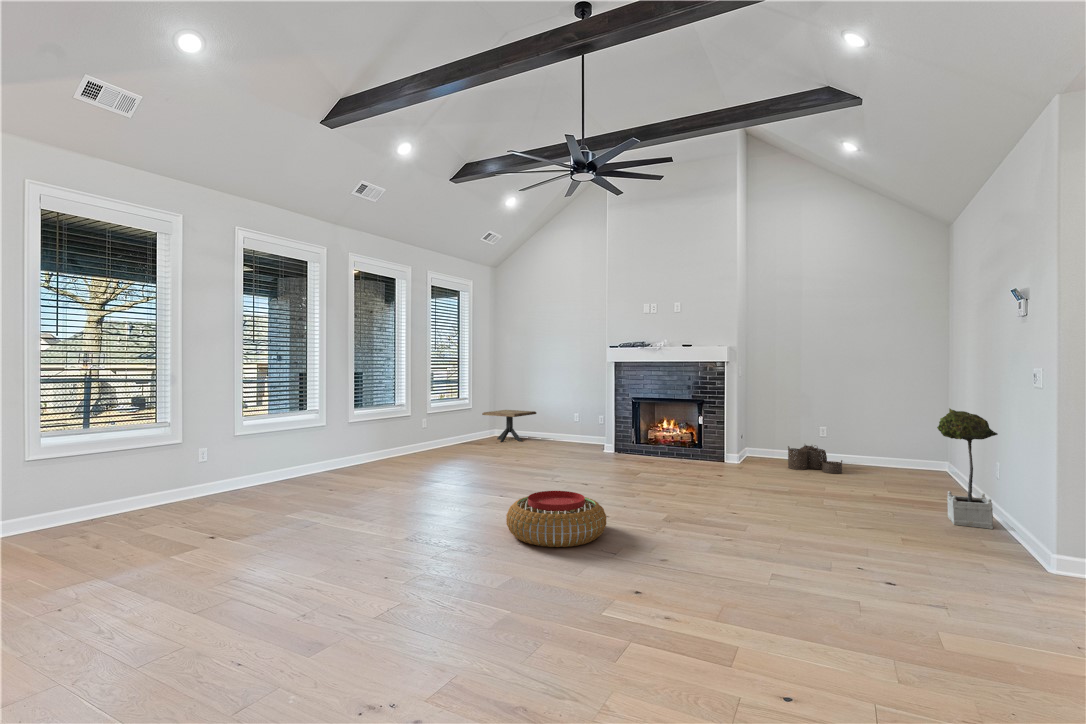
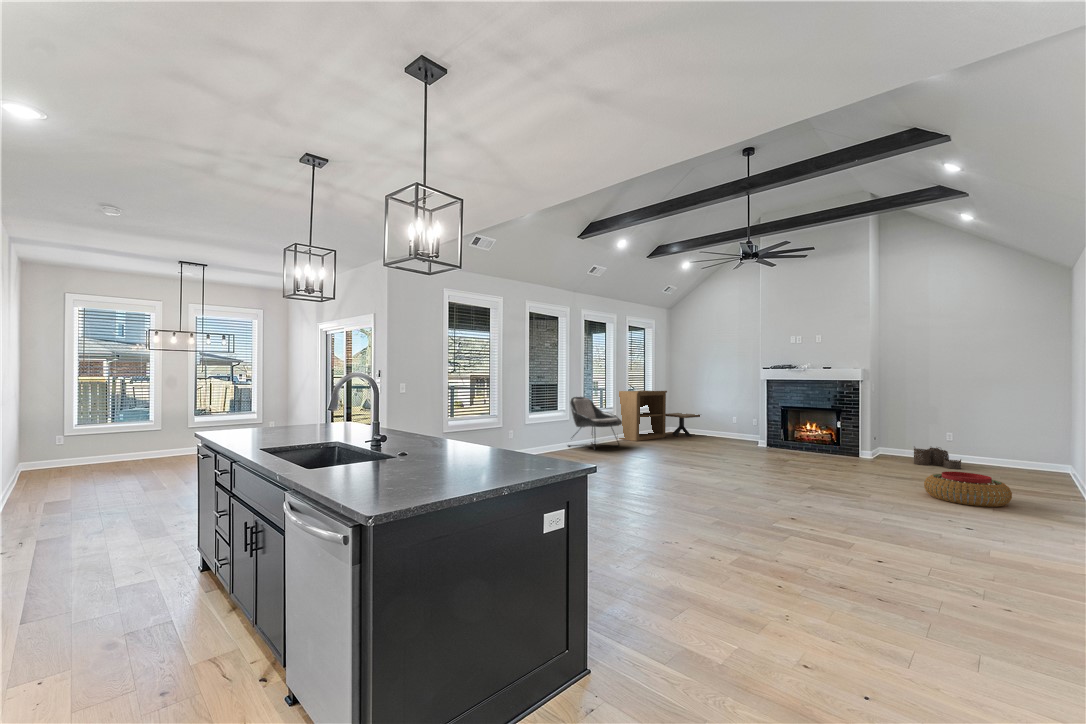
bookshelf: none [417,381,489,454] -> present [619,391,667,441]
lounge chair: none [324,393,413,477] -> present [568,397,622,450]
potted tree: present [937,408,998,529] -> none [1021,418,1069,504]
pouf: present [506,491,606,547] -> present [924,471,1012,507]

